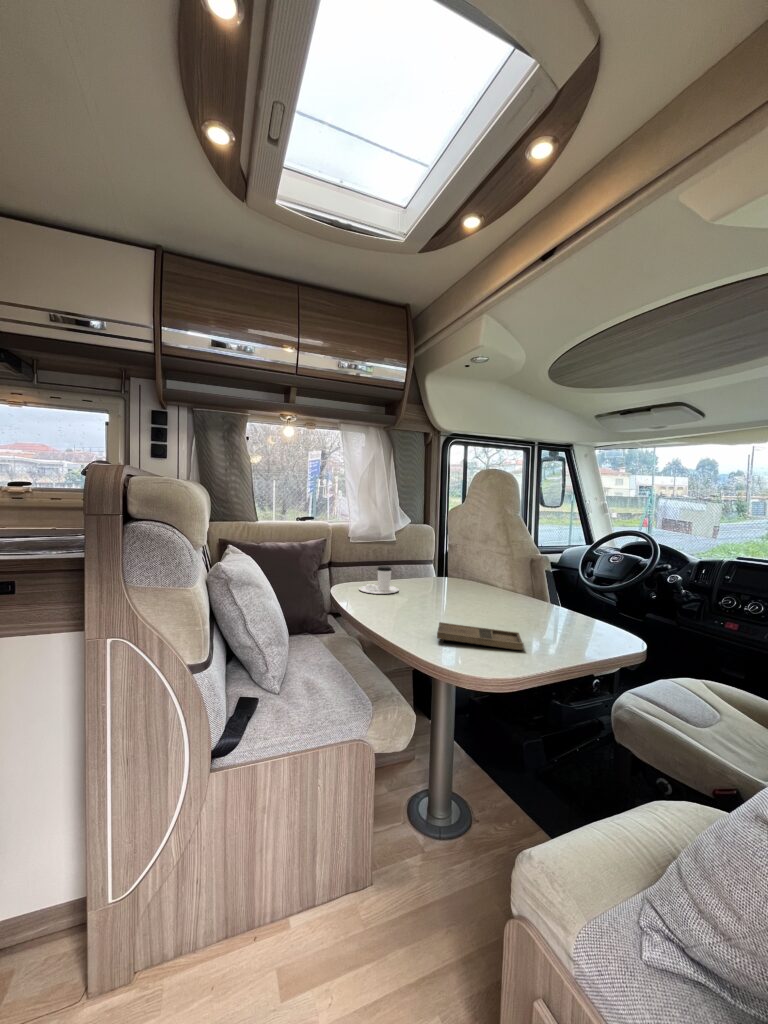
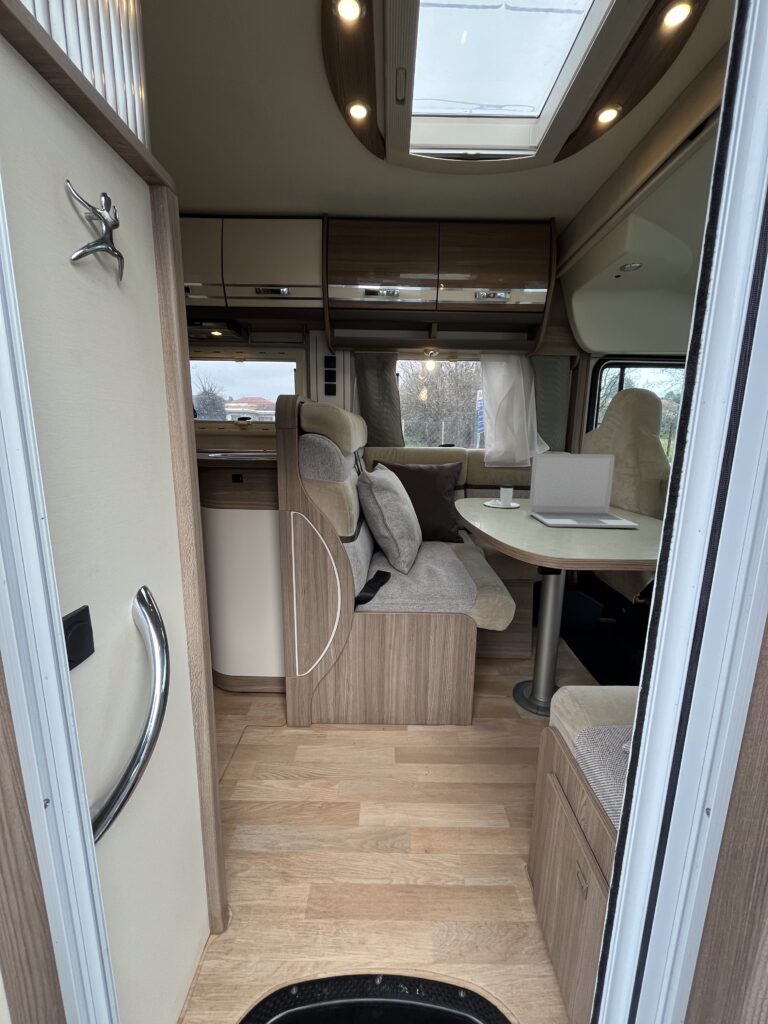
laptop: none [415,533,530,619] -> present [529,454,638,528]
tray: present [437,622,523,650] -> none [525,525,604,549]

